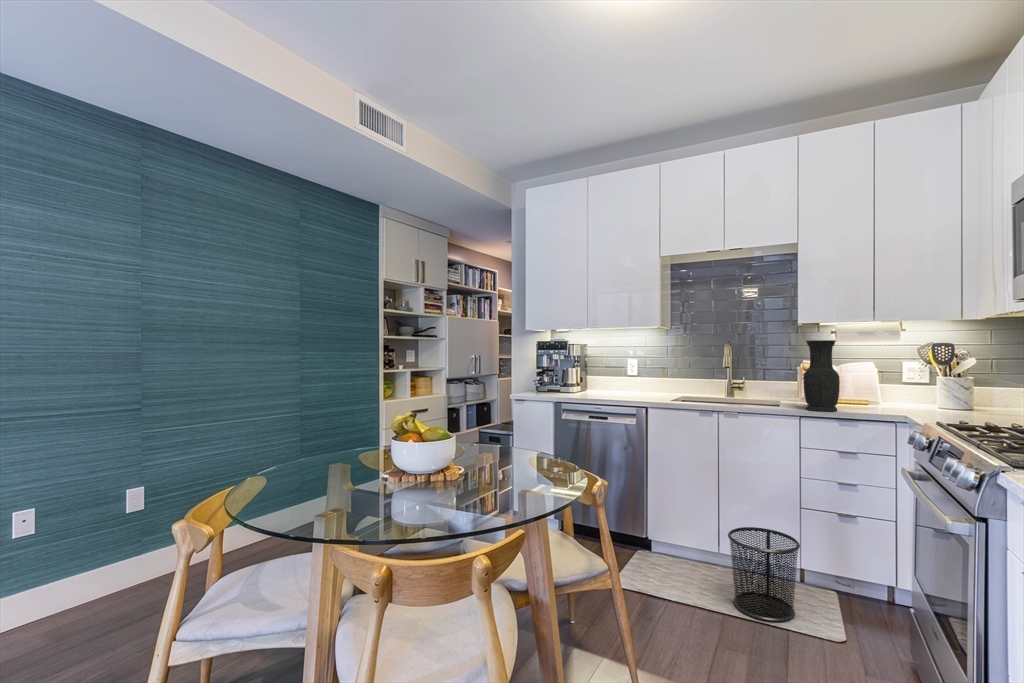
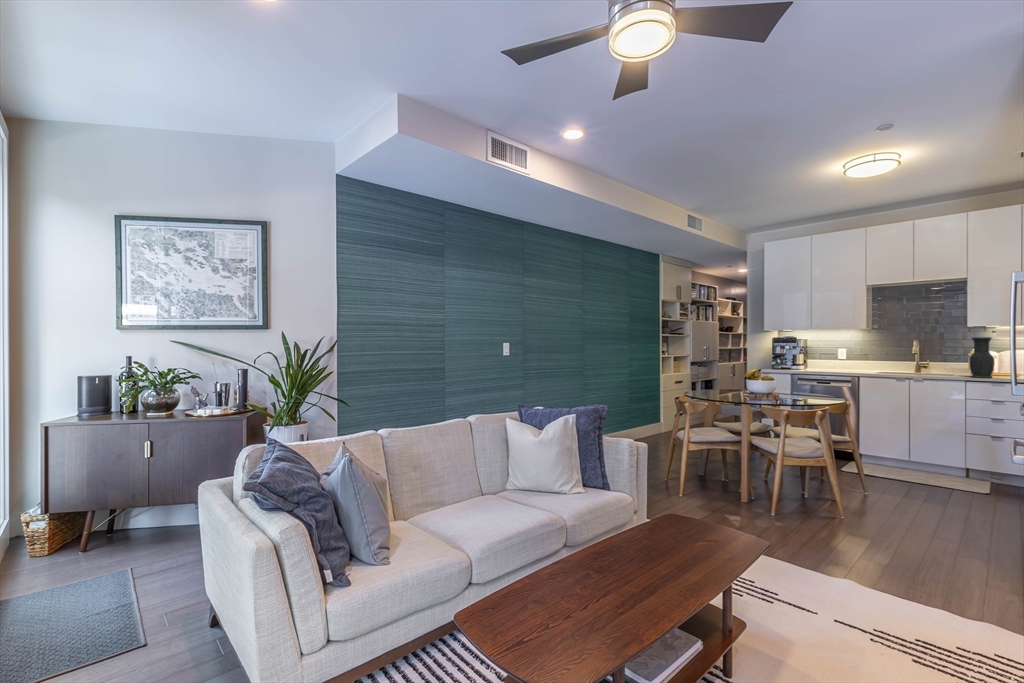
waste bin: present [728,527,800,622] -> none [917,442,964,487]

